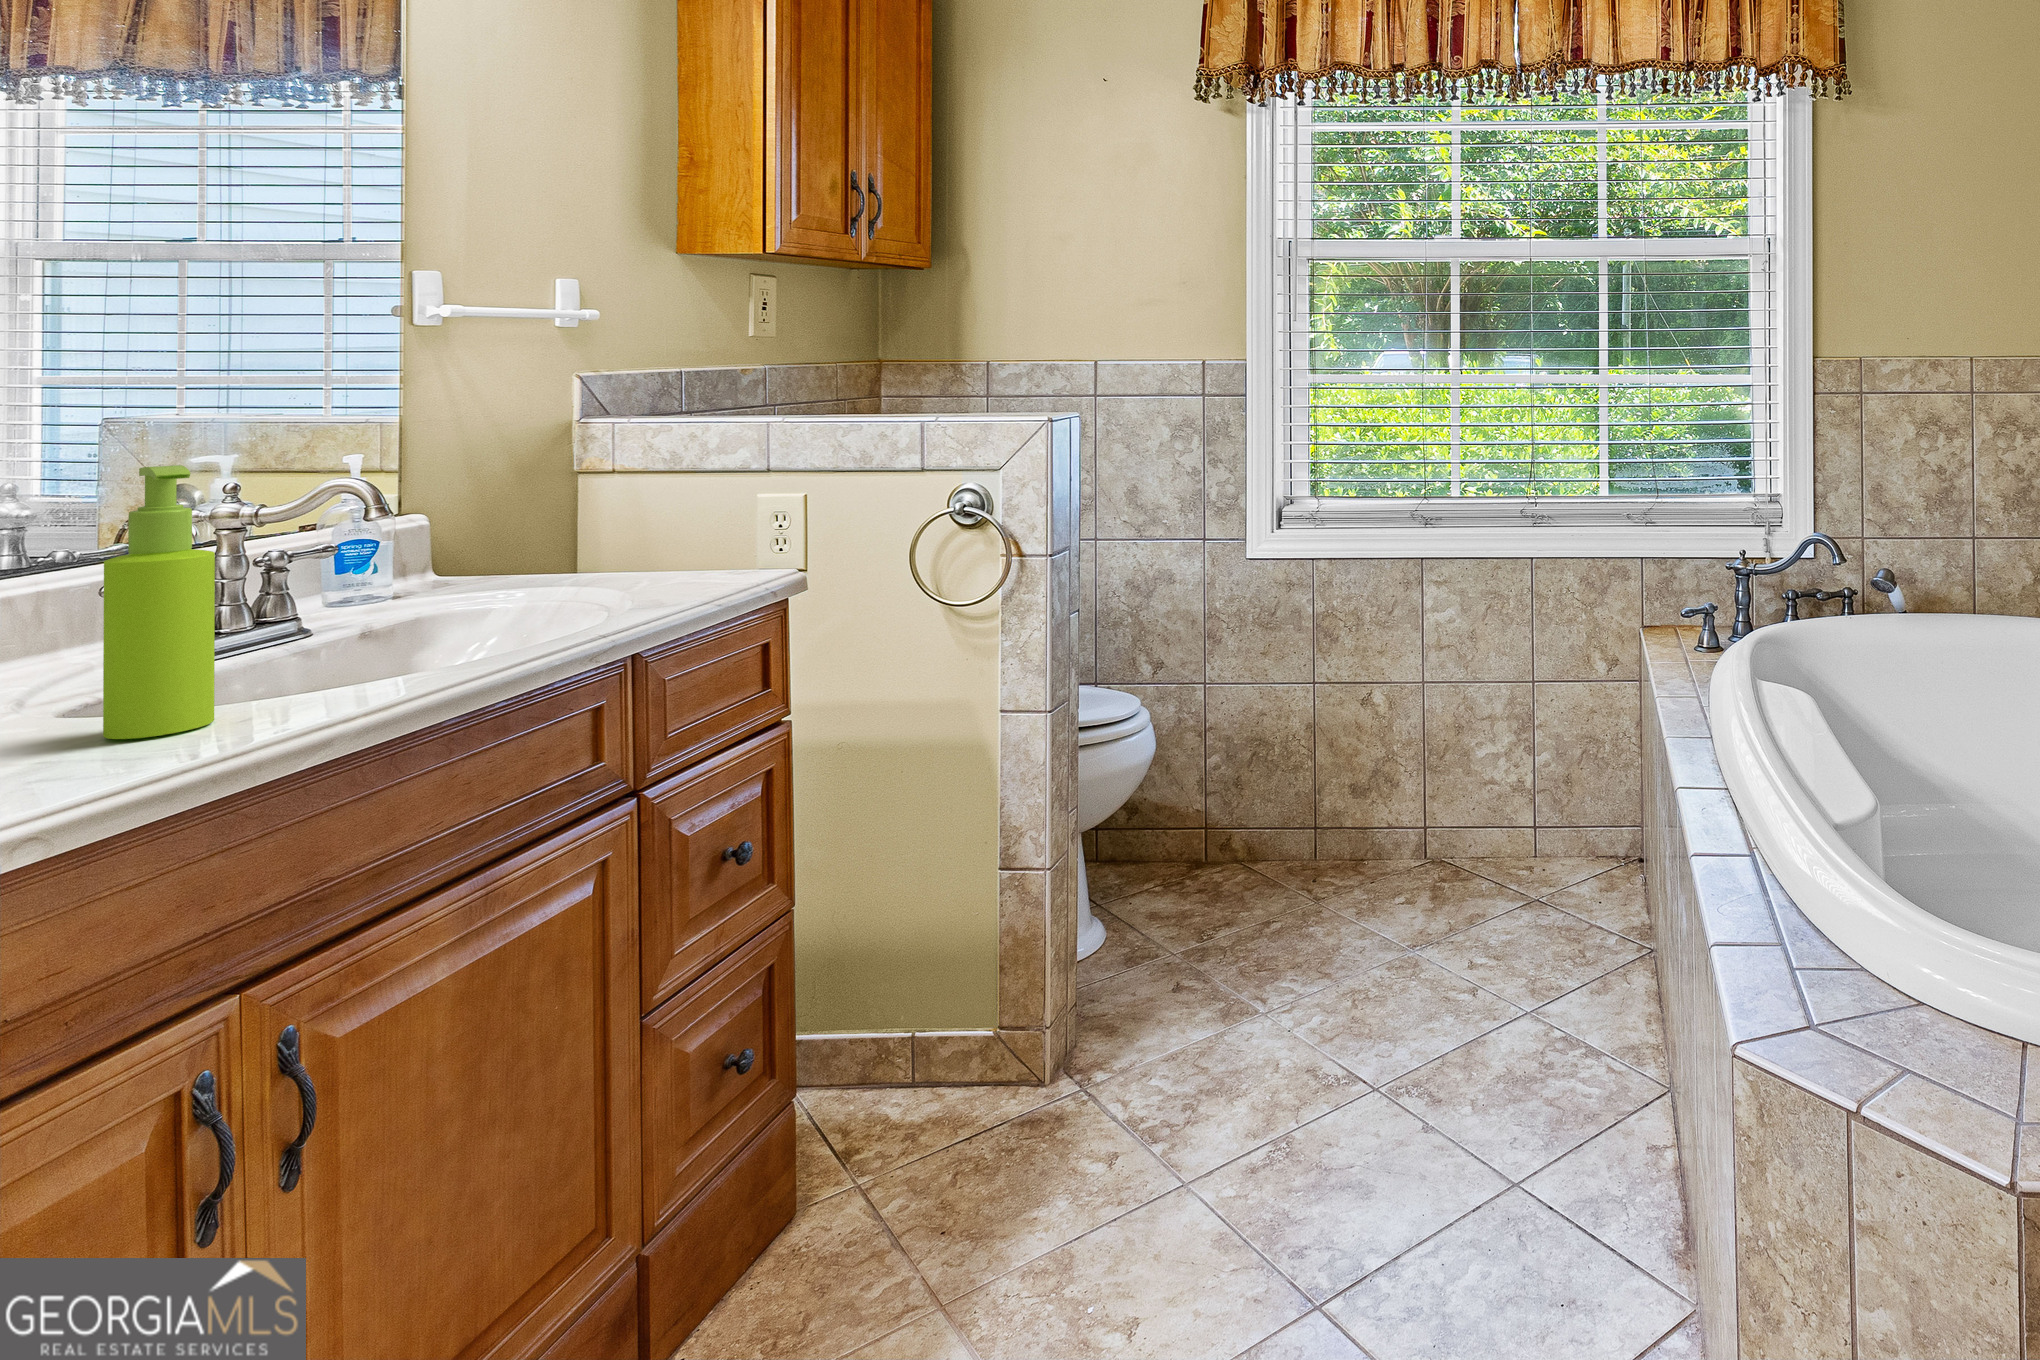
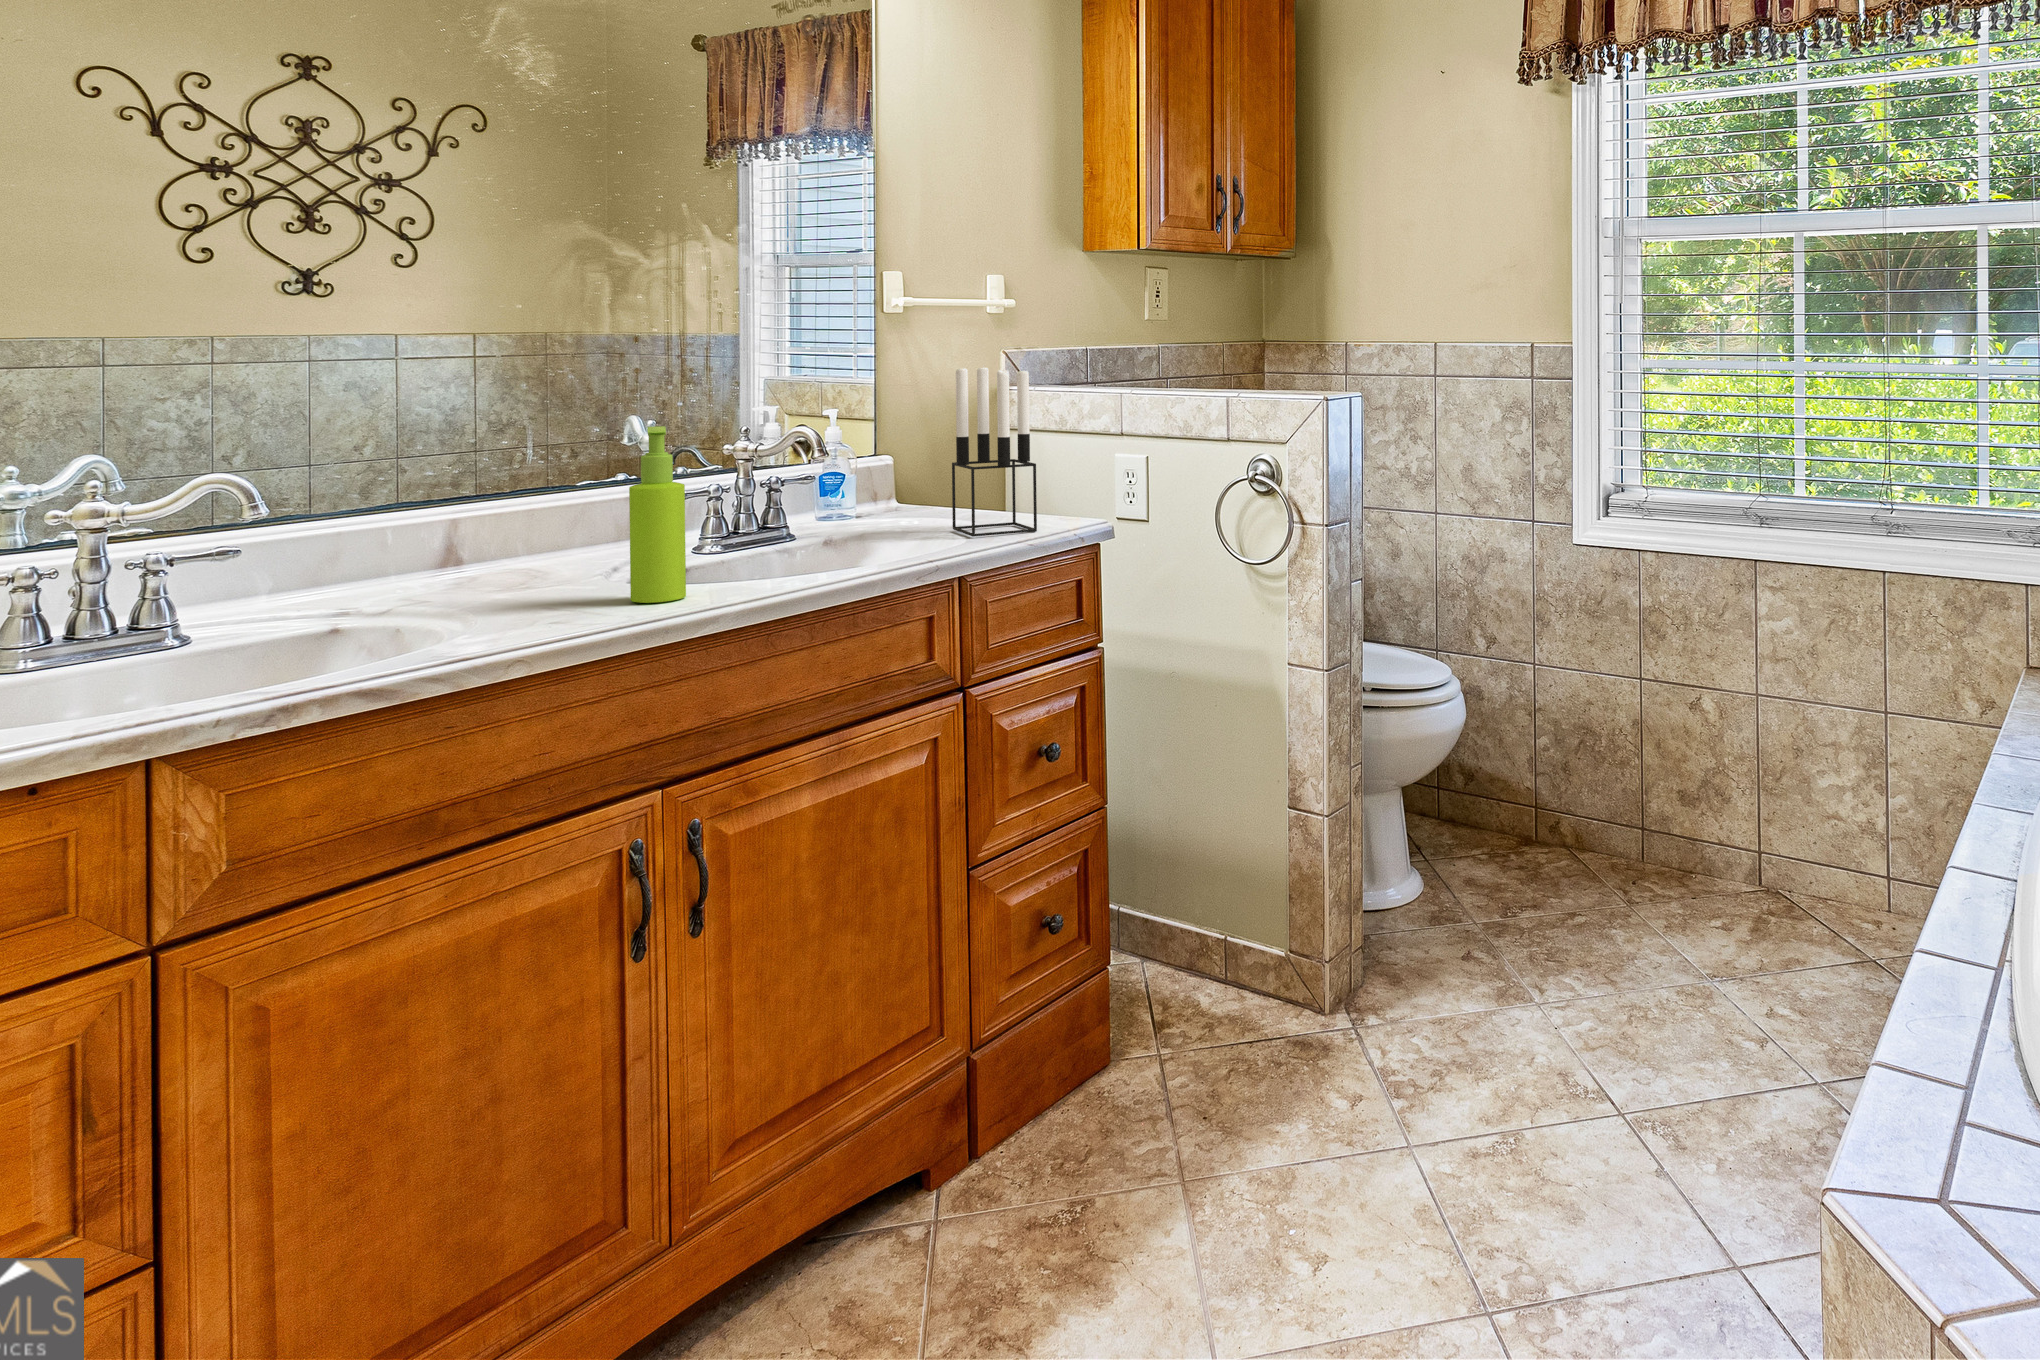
candle holder: none [576,379,709,596] -> present [952,365,1037,537]

